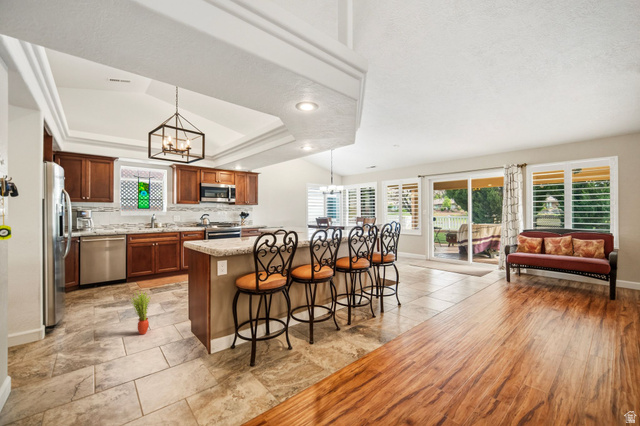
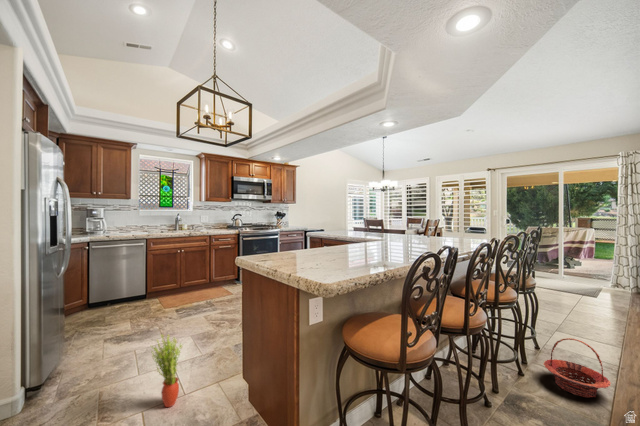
basket: none [386,292,418,326] -> present [544,338,611,398]

